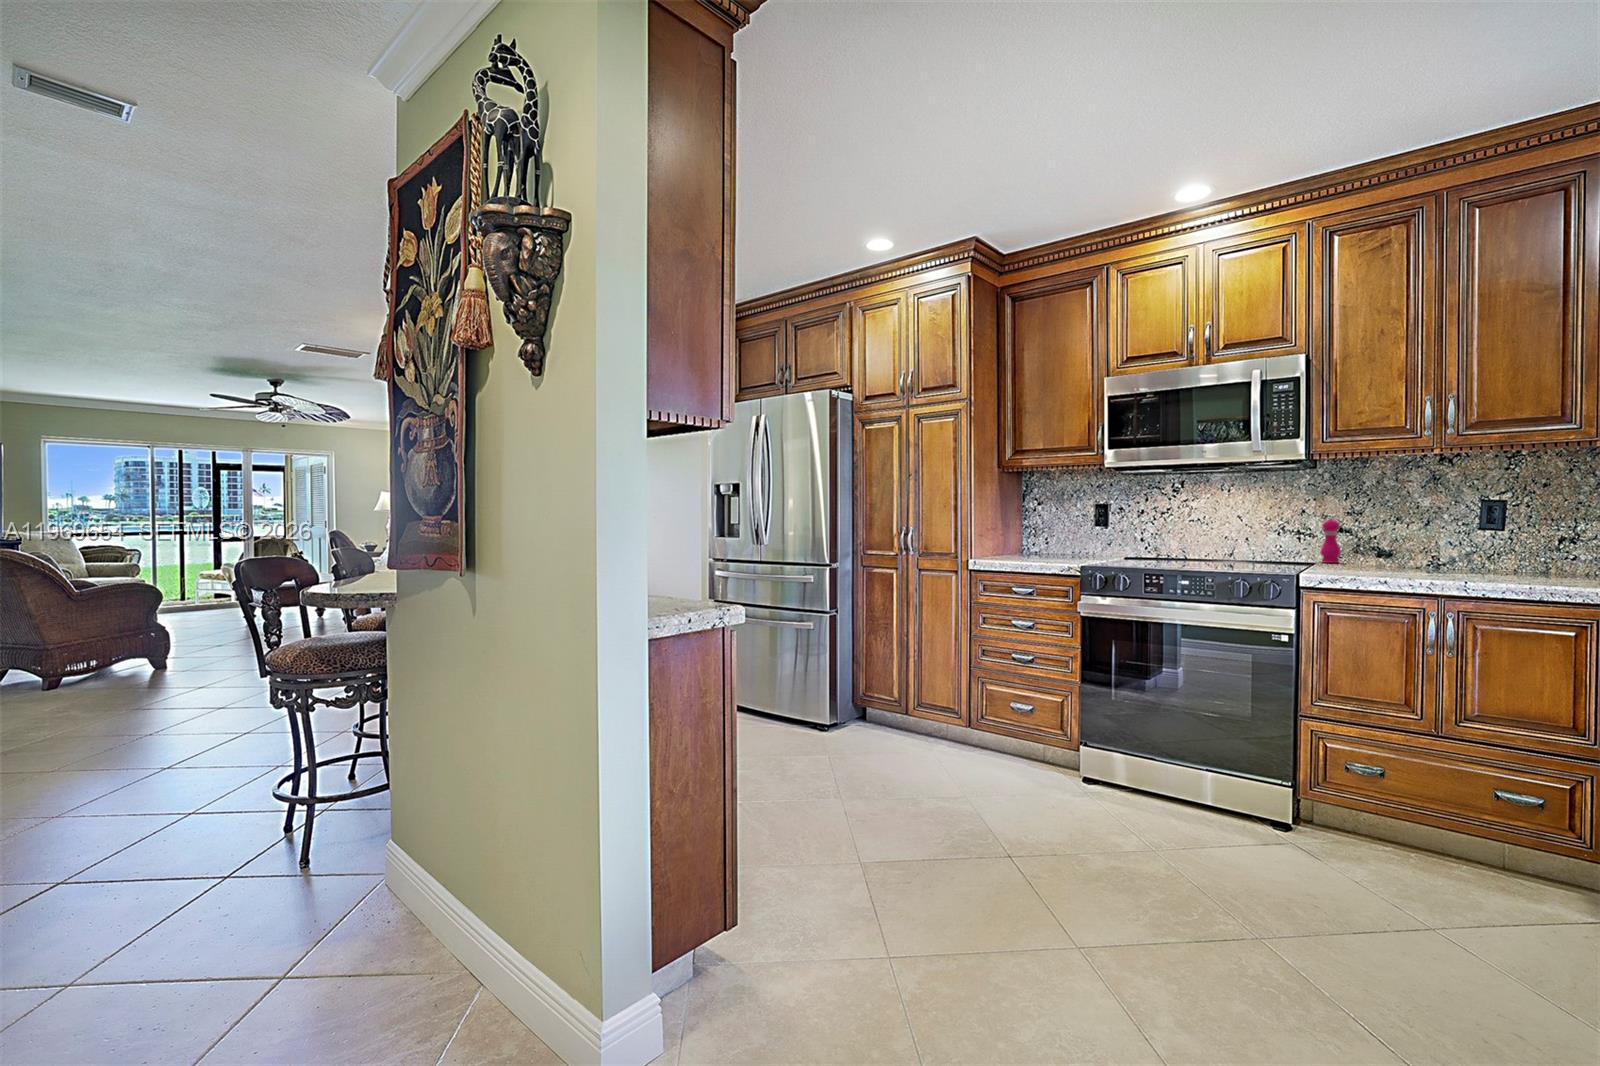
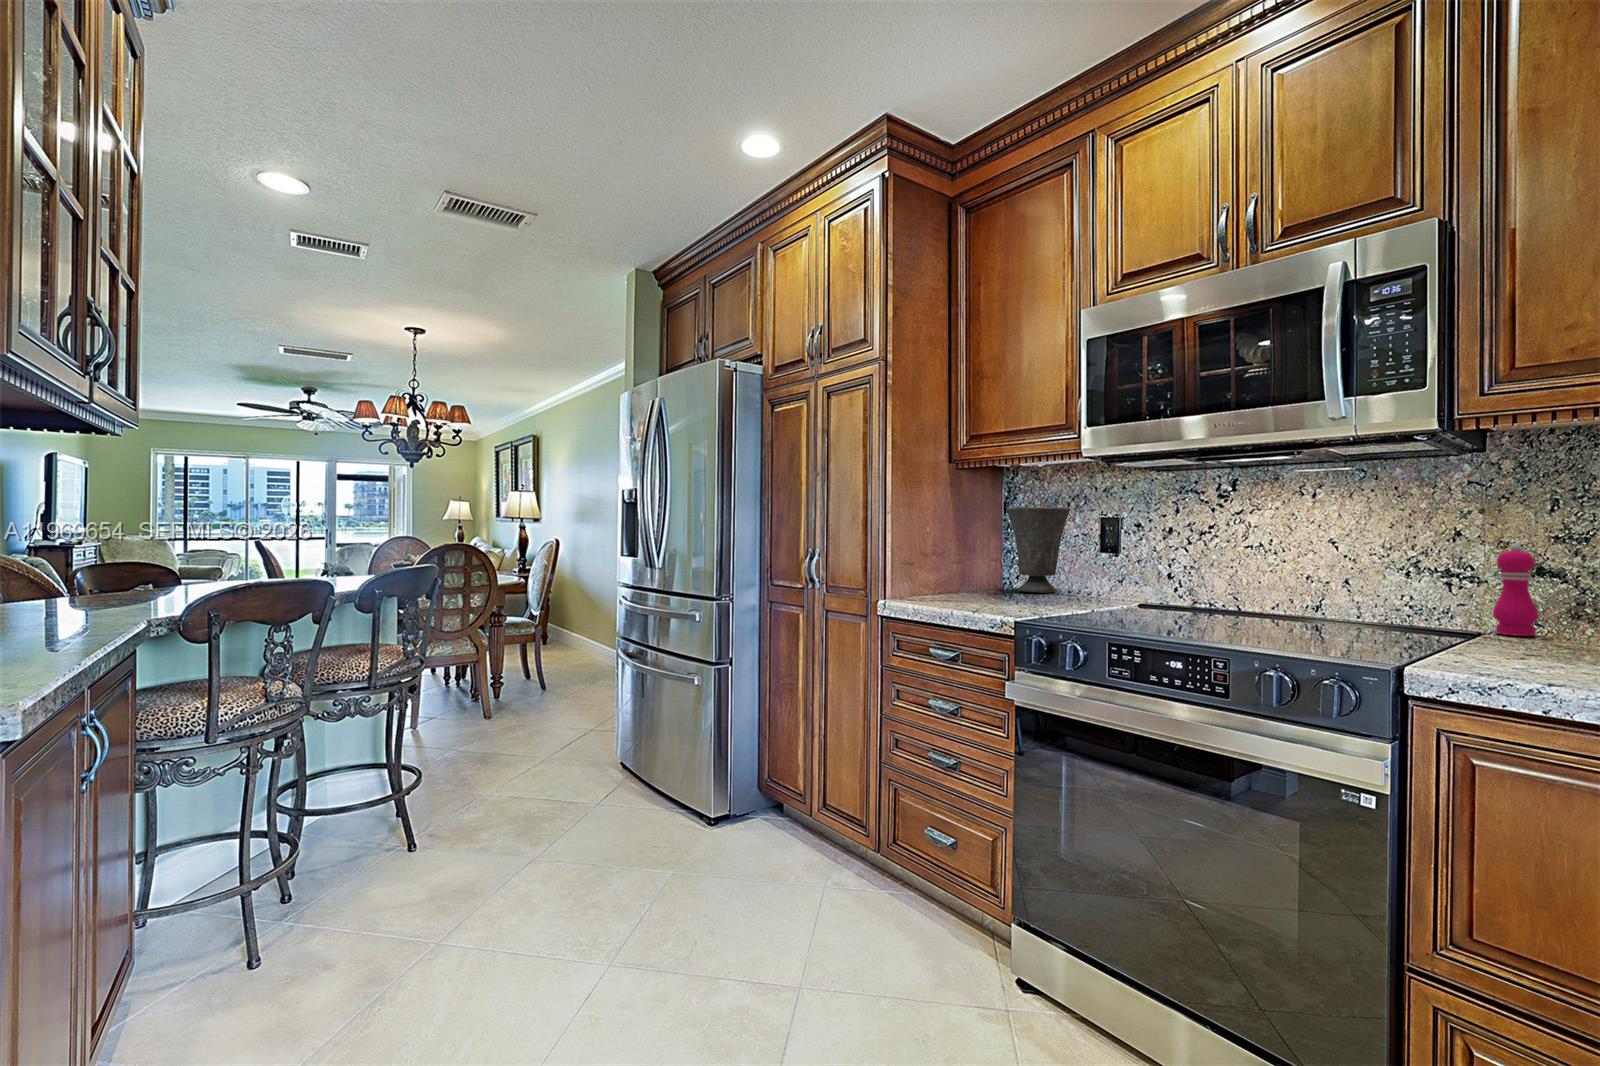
vase: none [1031,497,1074,553] -> present [1007,507,1071,593]

